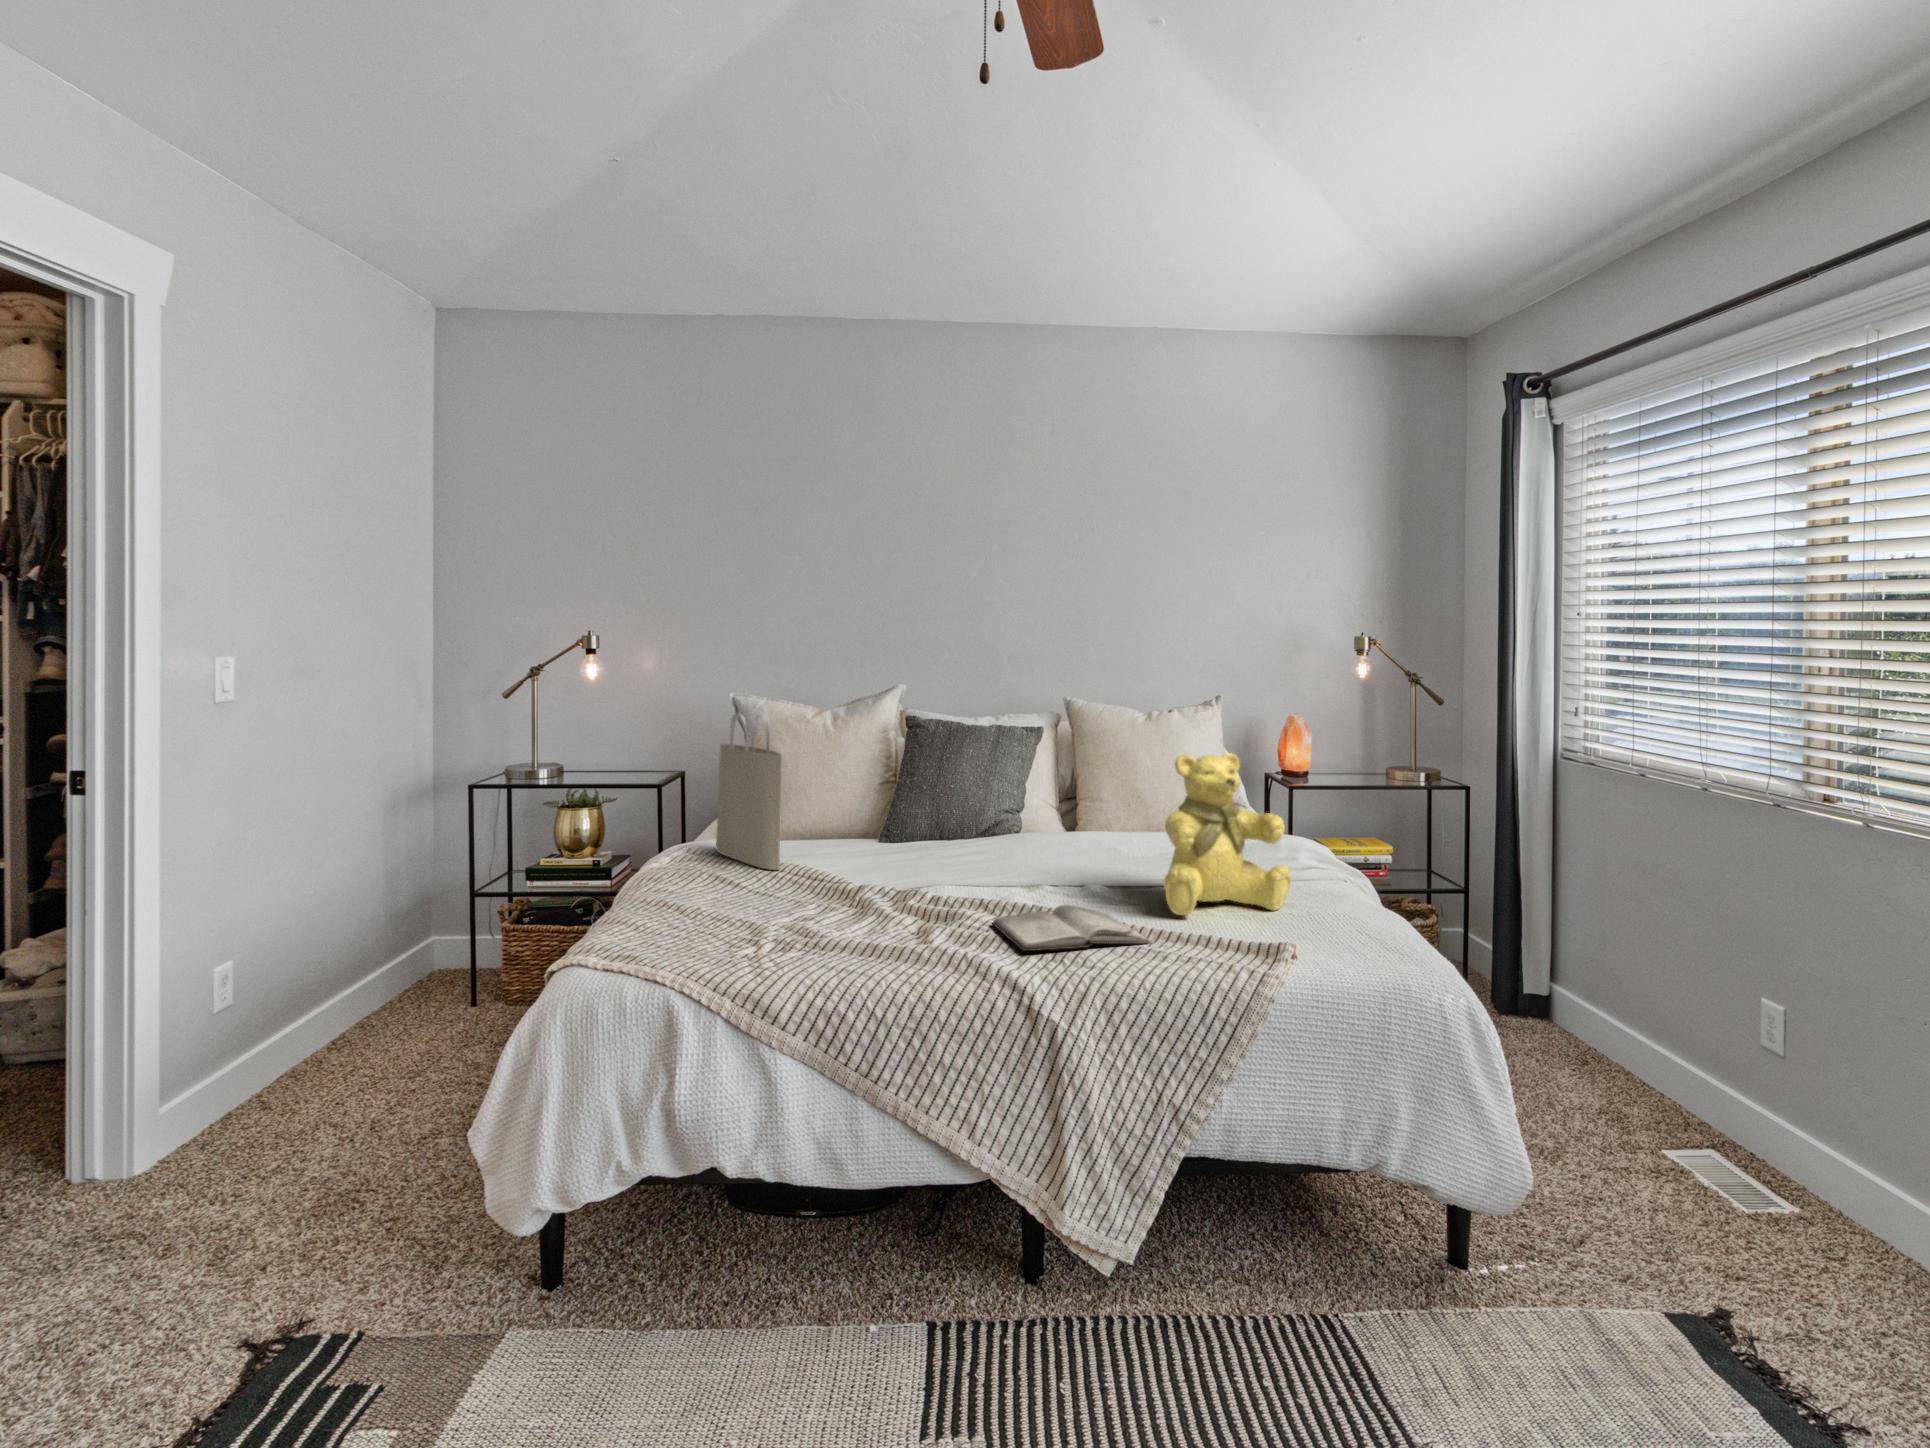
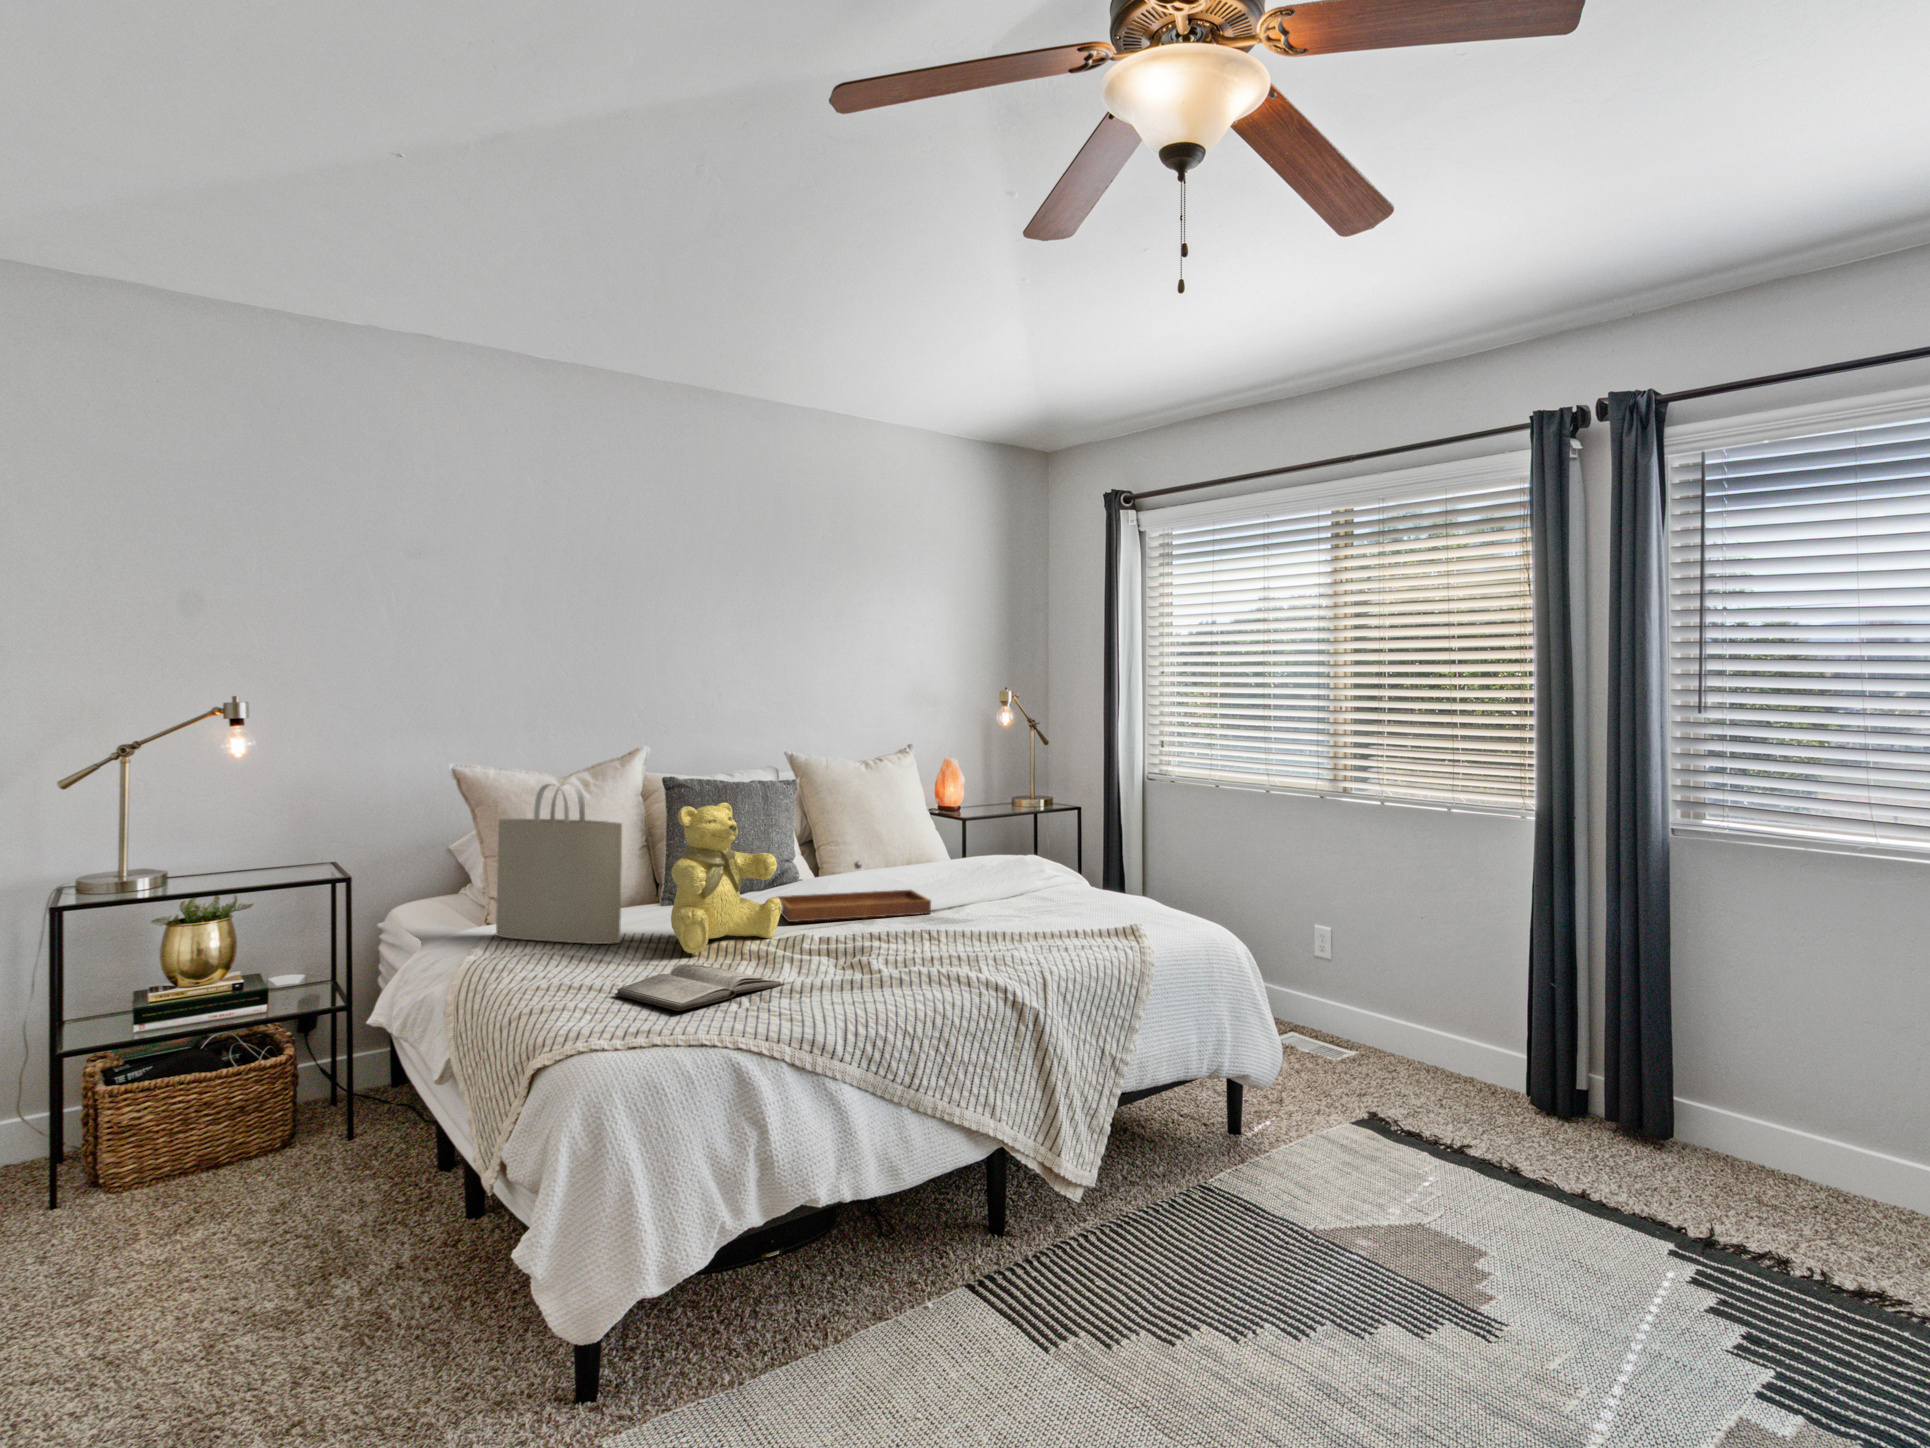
teddy bear: present [1164,753,1291,915] -> present [671,803,782,953]
tray: none [940,818,1109,887] -> present [778,862,931,922]
diary: present [992,905,1151,951] -> present [615,964,784,1011]

